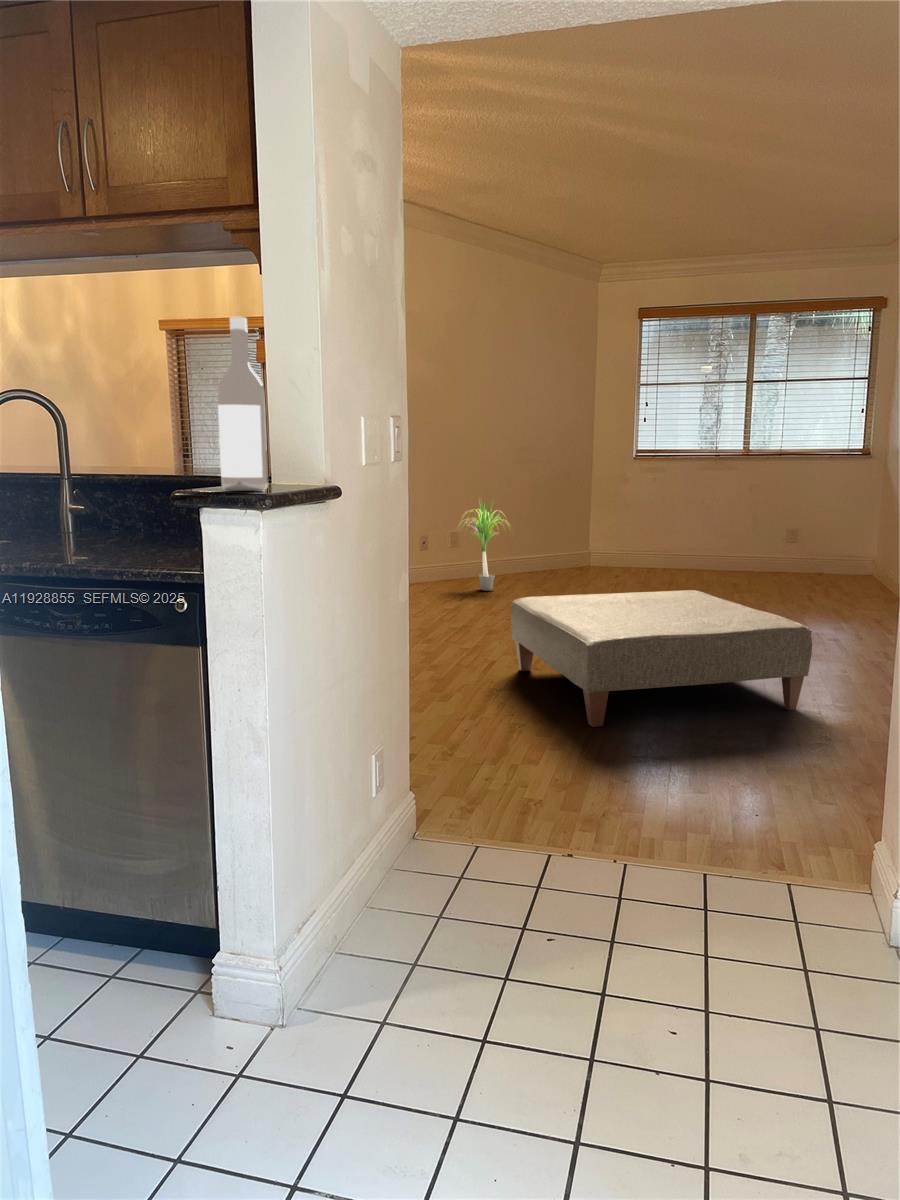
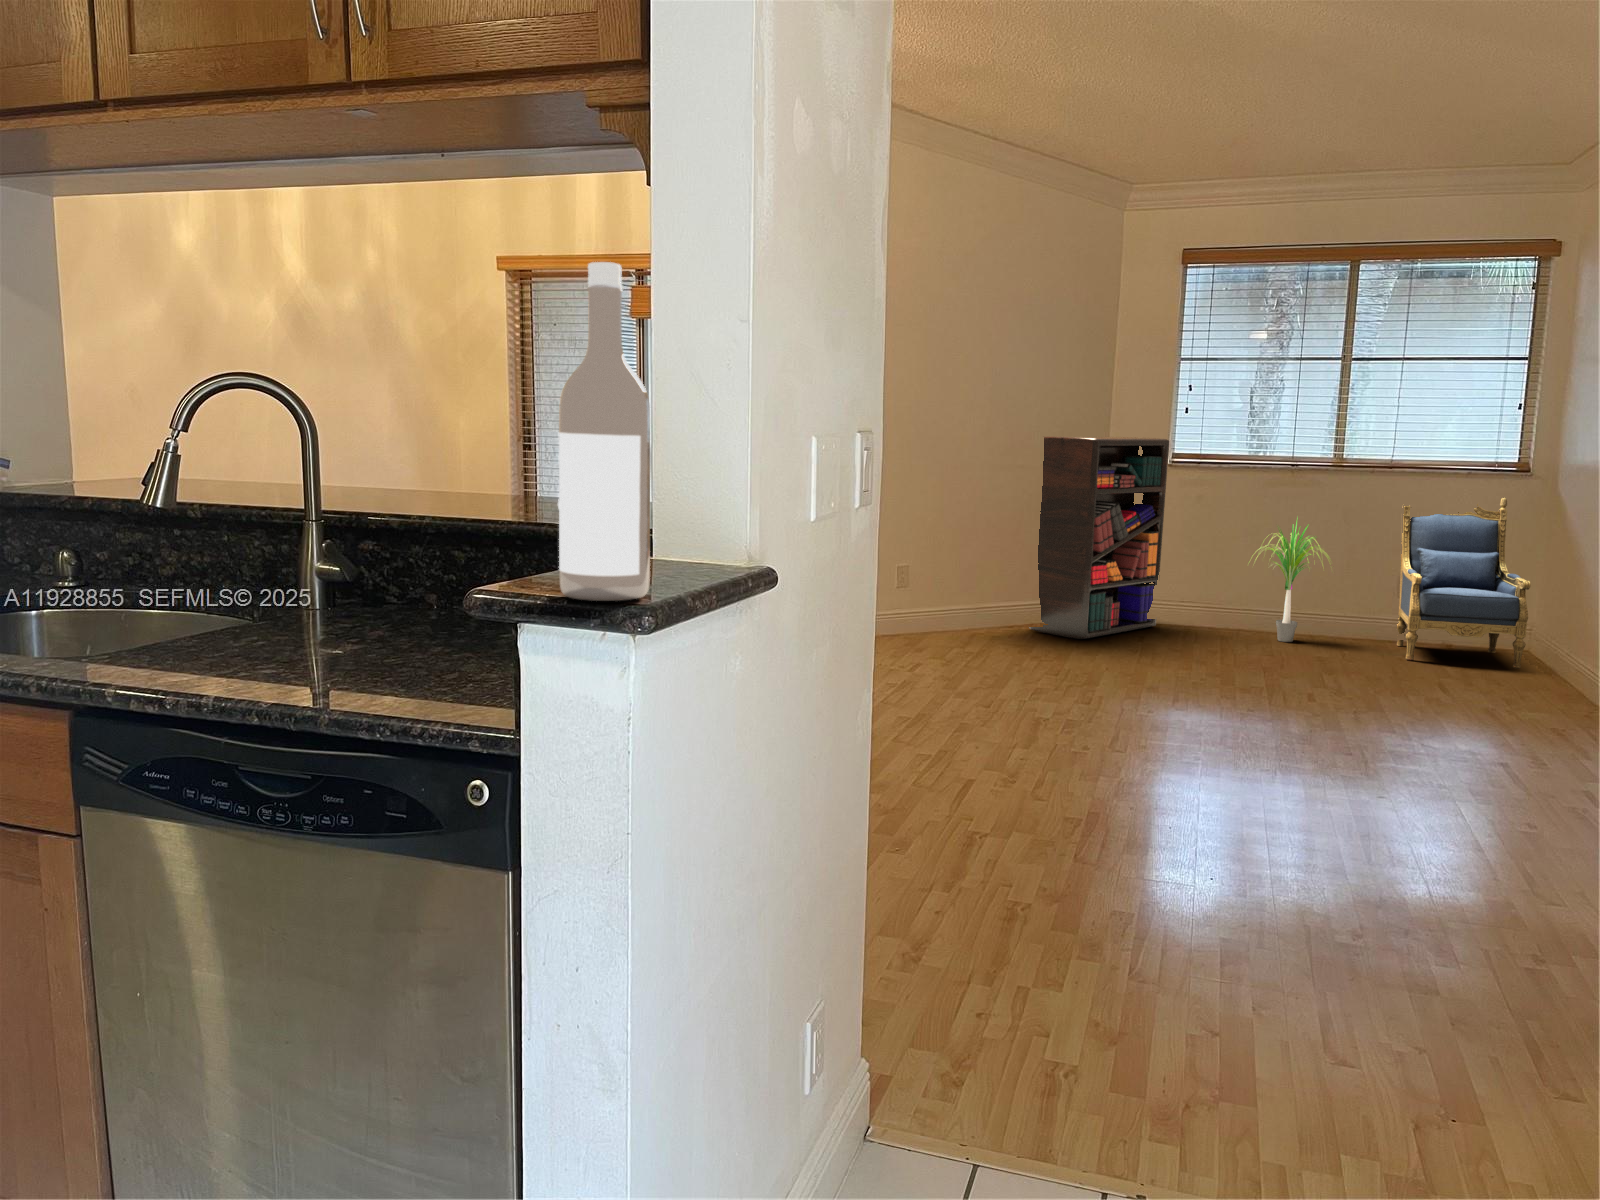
bookshelf: none [542,439,633,578] -> present [1029,437,1169,639]
armchair: none [786,461,869,586] -> present [1397,498,1531,669]
potted plant: present [465,504,508,591] -> present [1259,522,1321,642]
ottoman: present [511,590,812,727] -> none [1003,685,1504,917]

